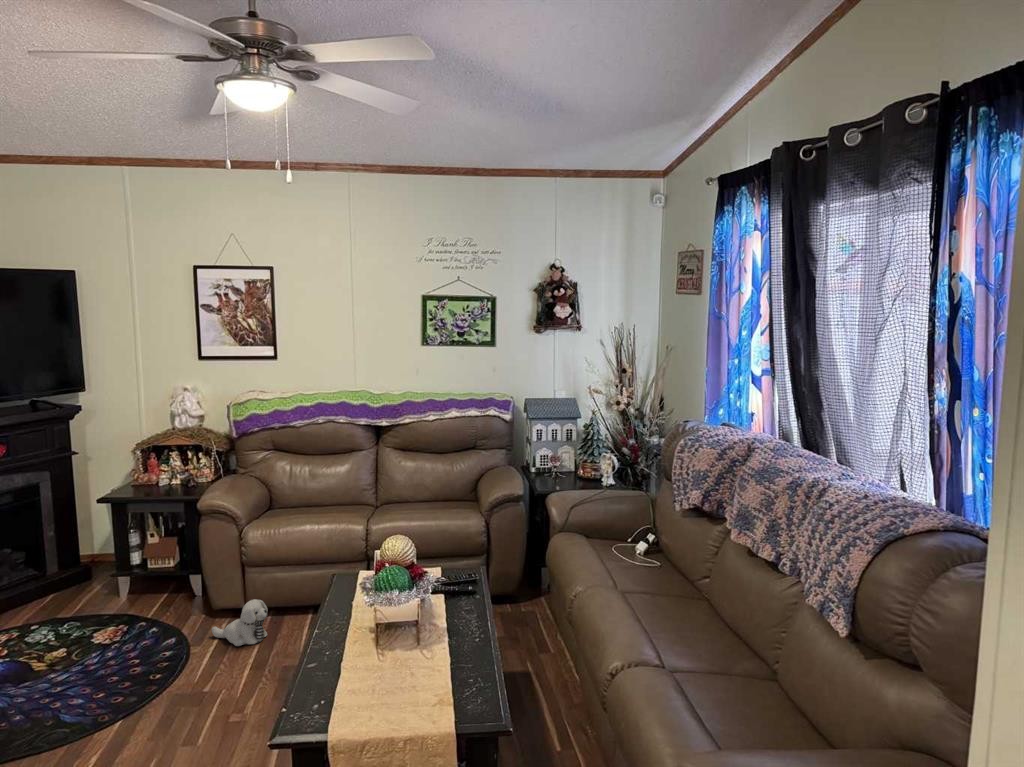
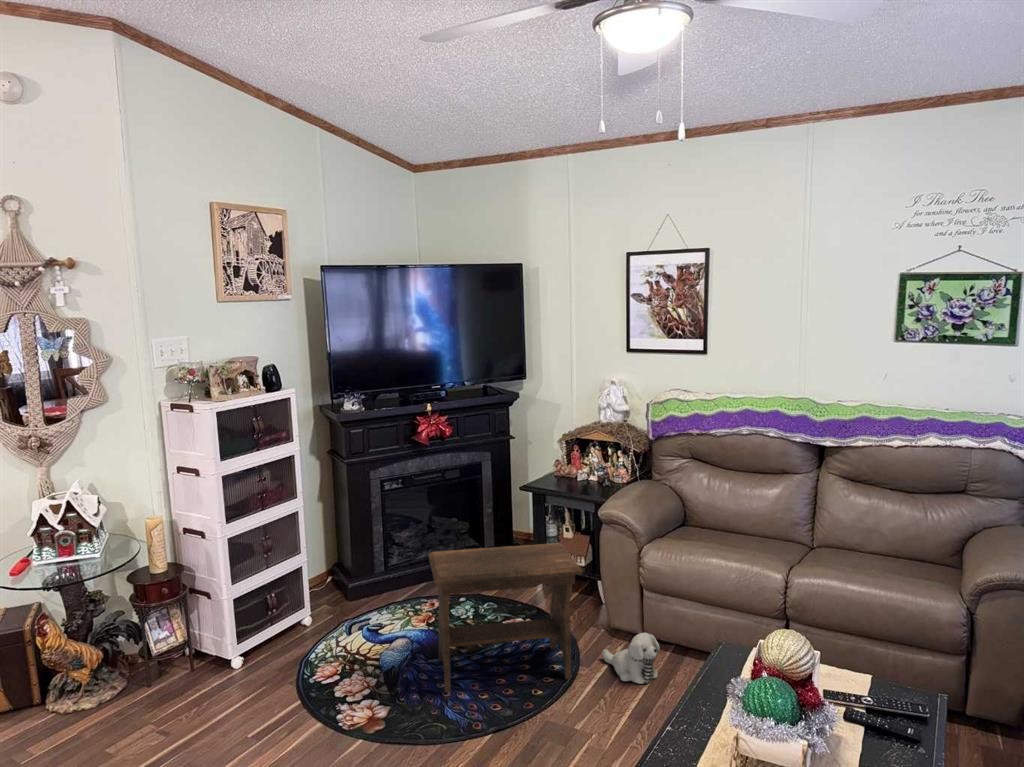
footstool: none [14,538,195,704] -> present [428,543,583,692]

